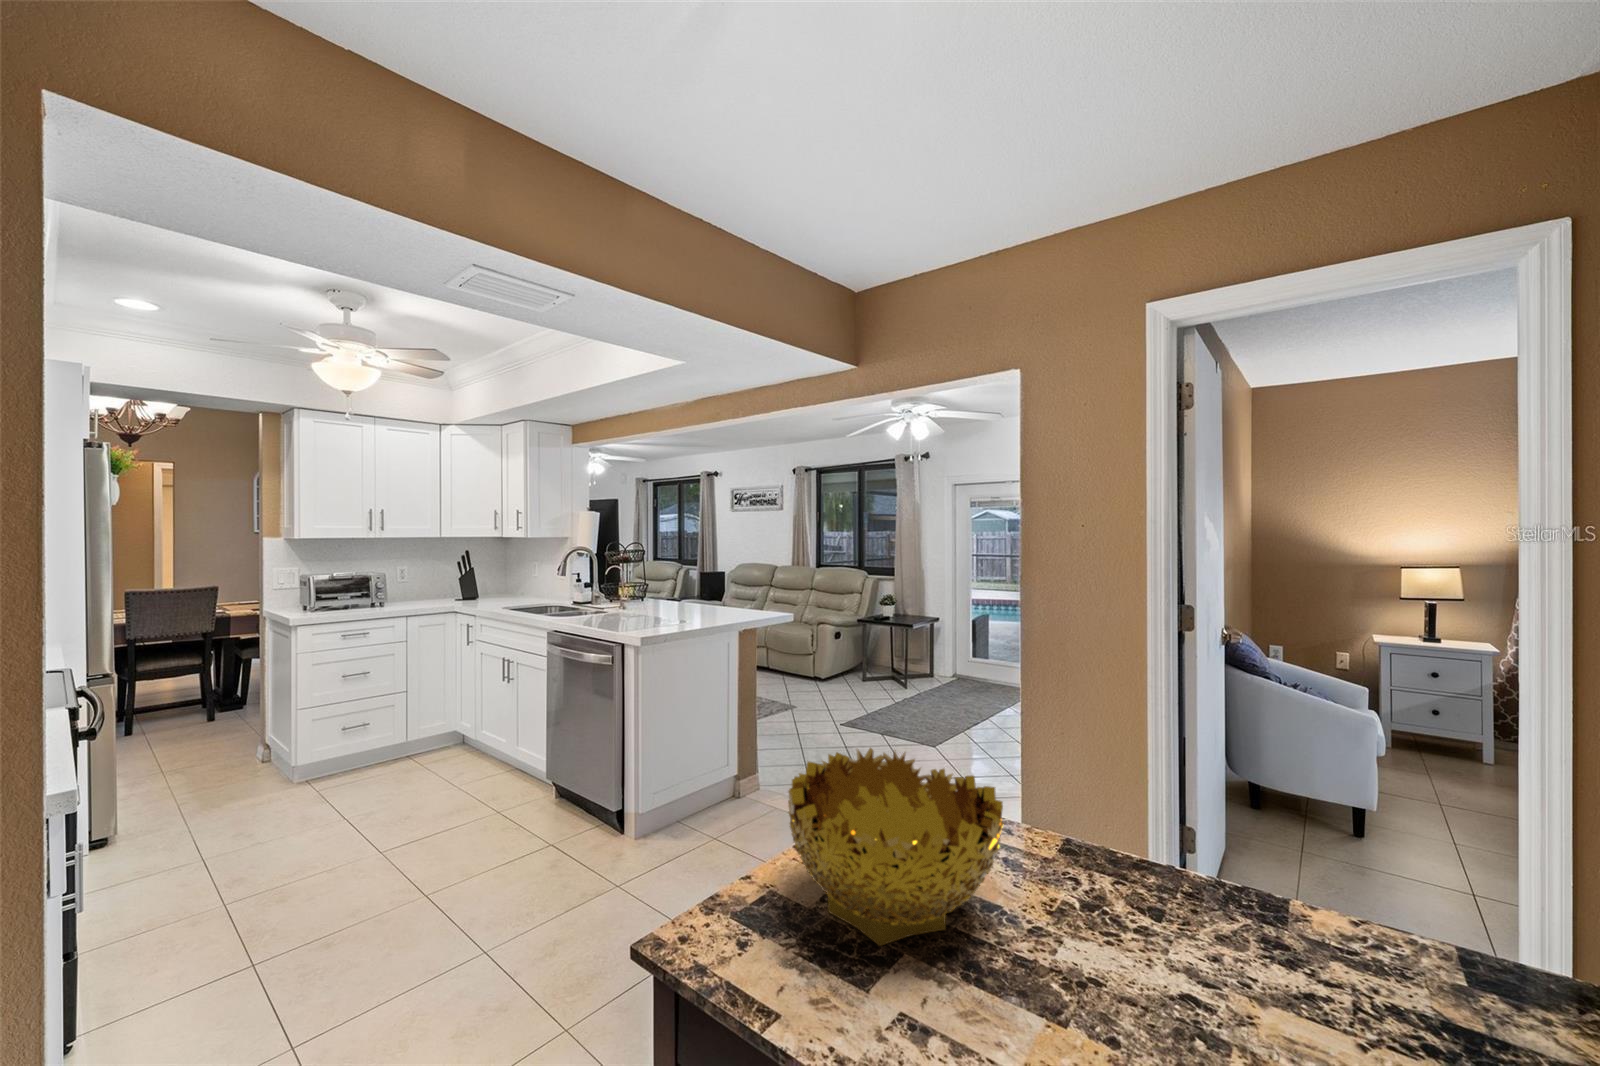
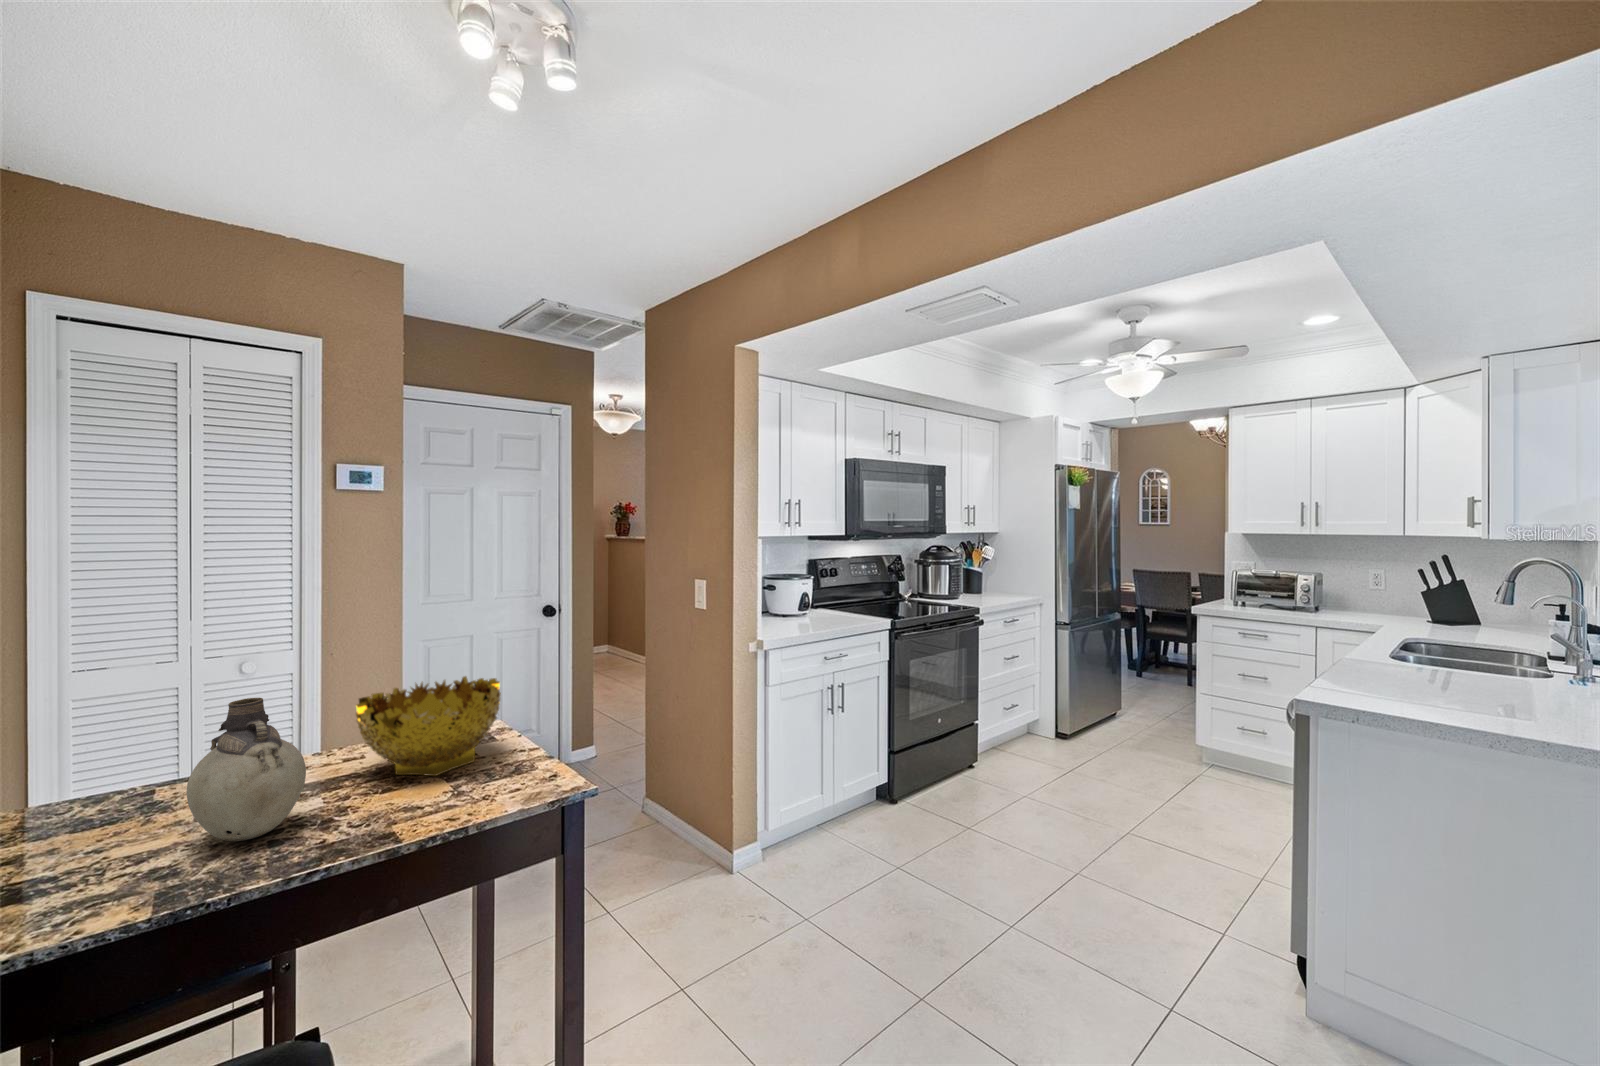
vase: none [1110,751,1253,955] -> present [186,698,306,841]

